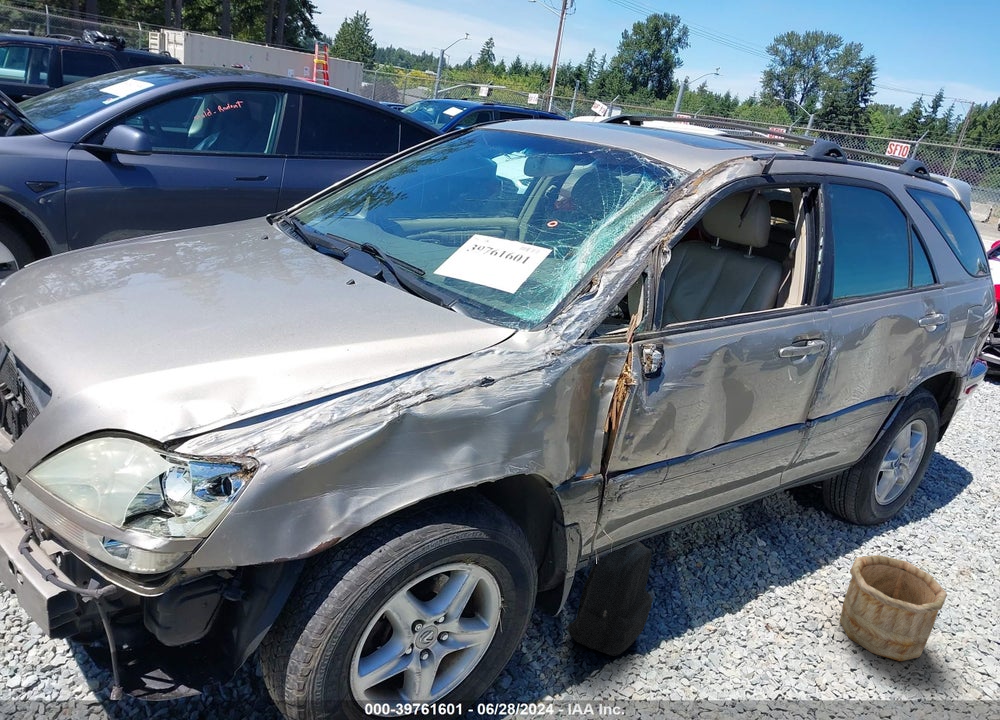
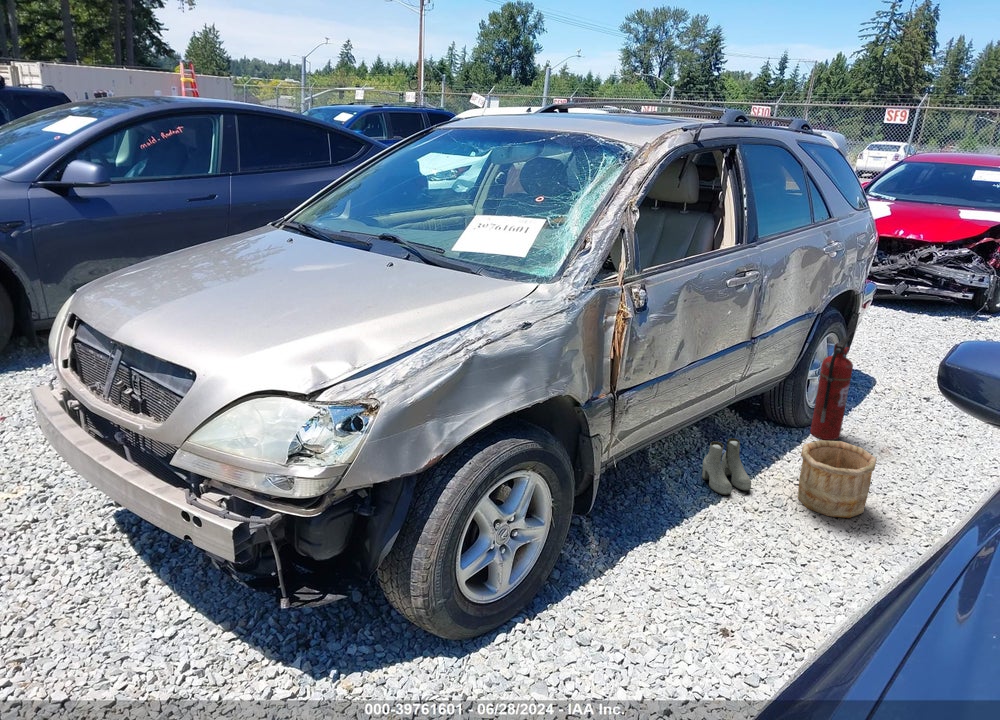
fire extinguisher: none [875,428,940,548] -> present [810,337,853,440]
boots: none [726,533,784,602] -> present [702,438,751,495]
backpack: present [568,541,653,656] -> none [593,441,656,546]

